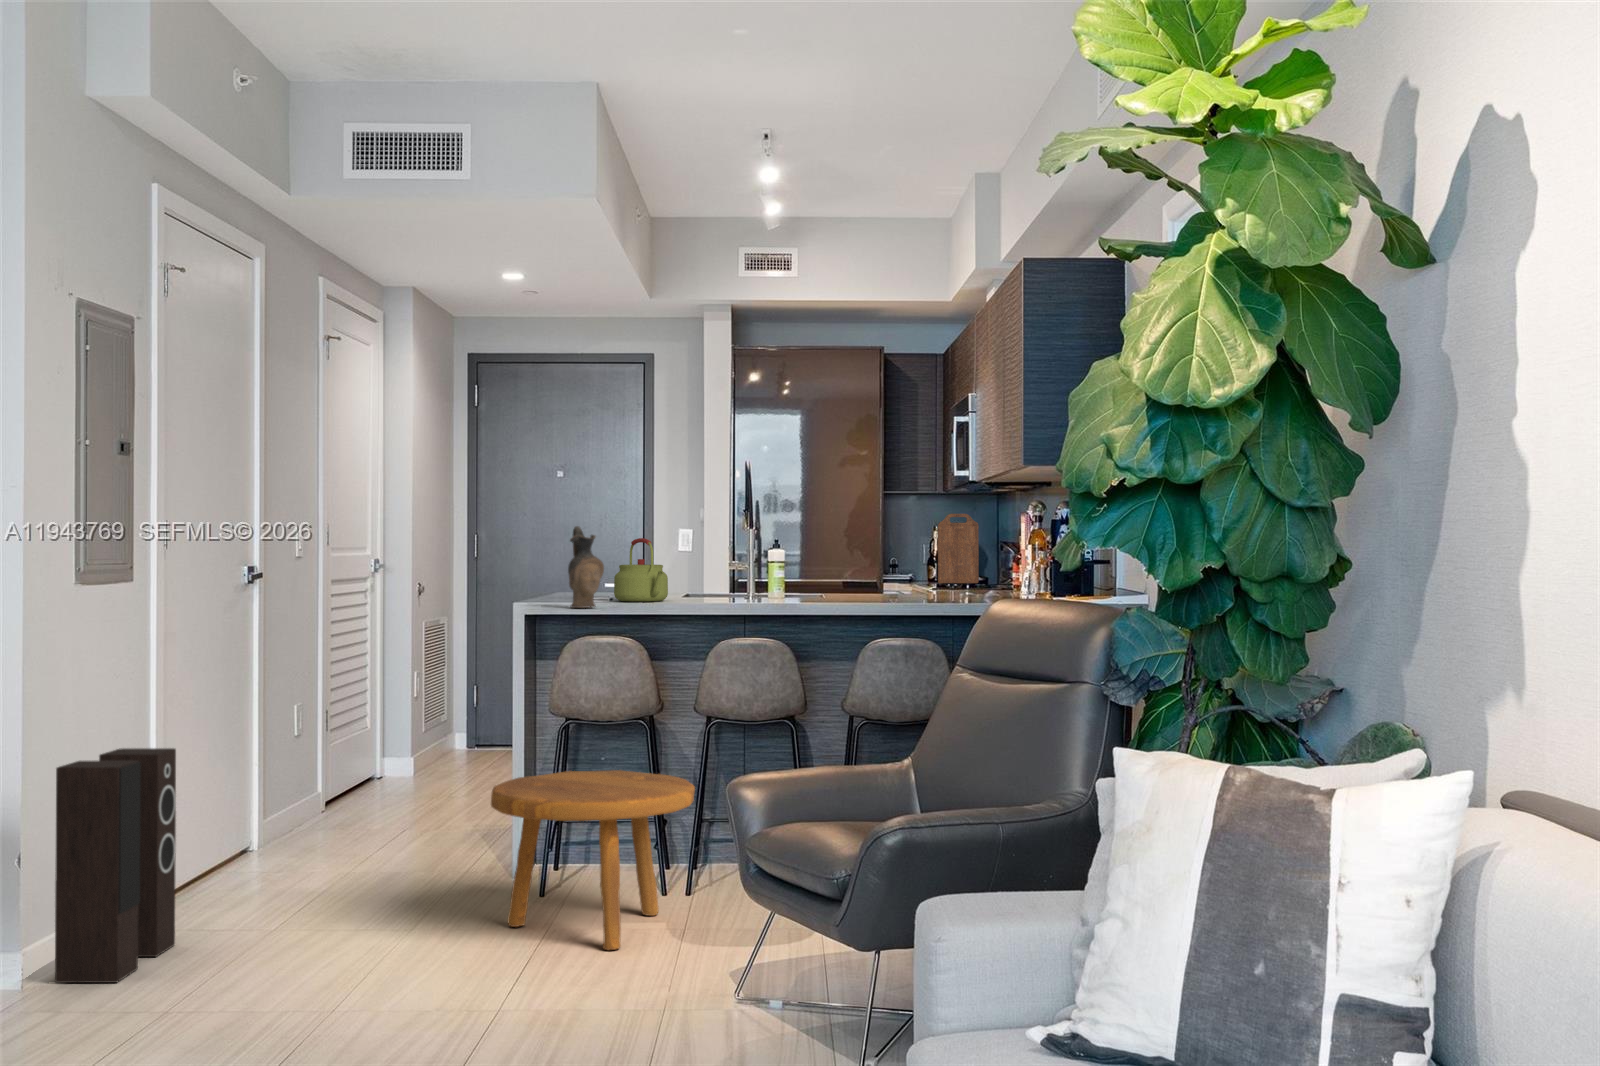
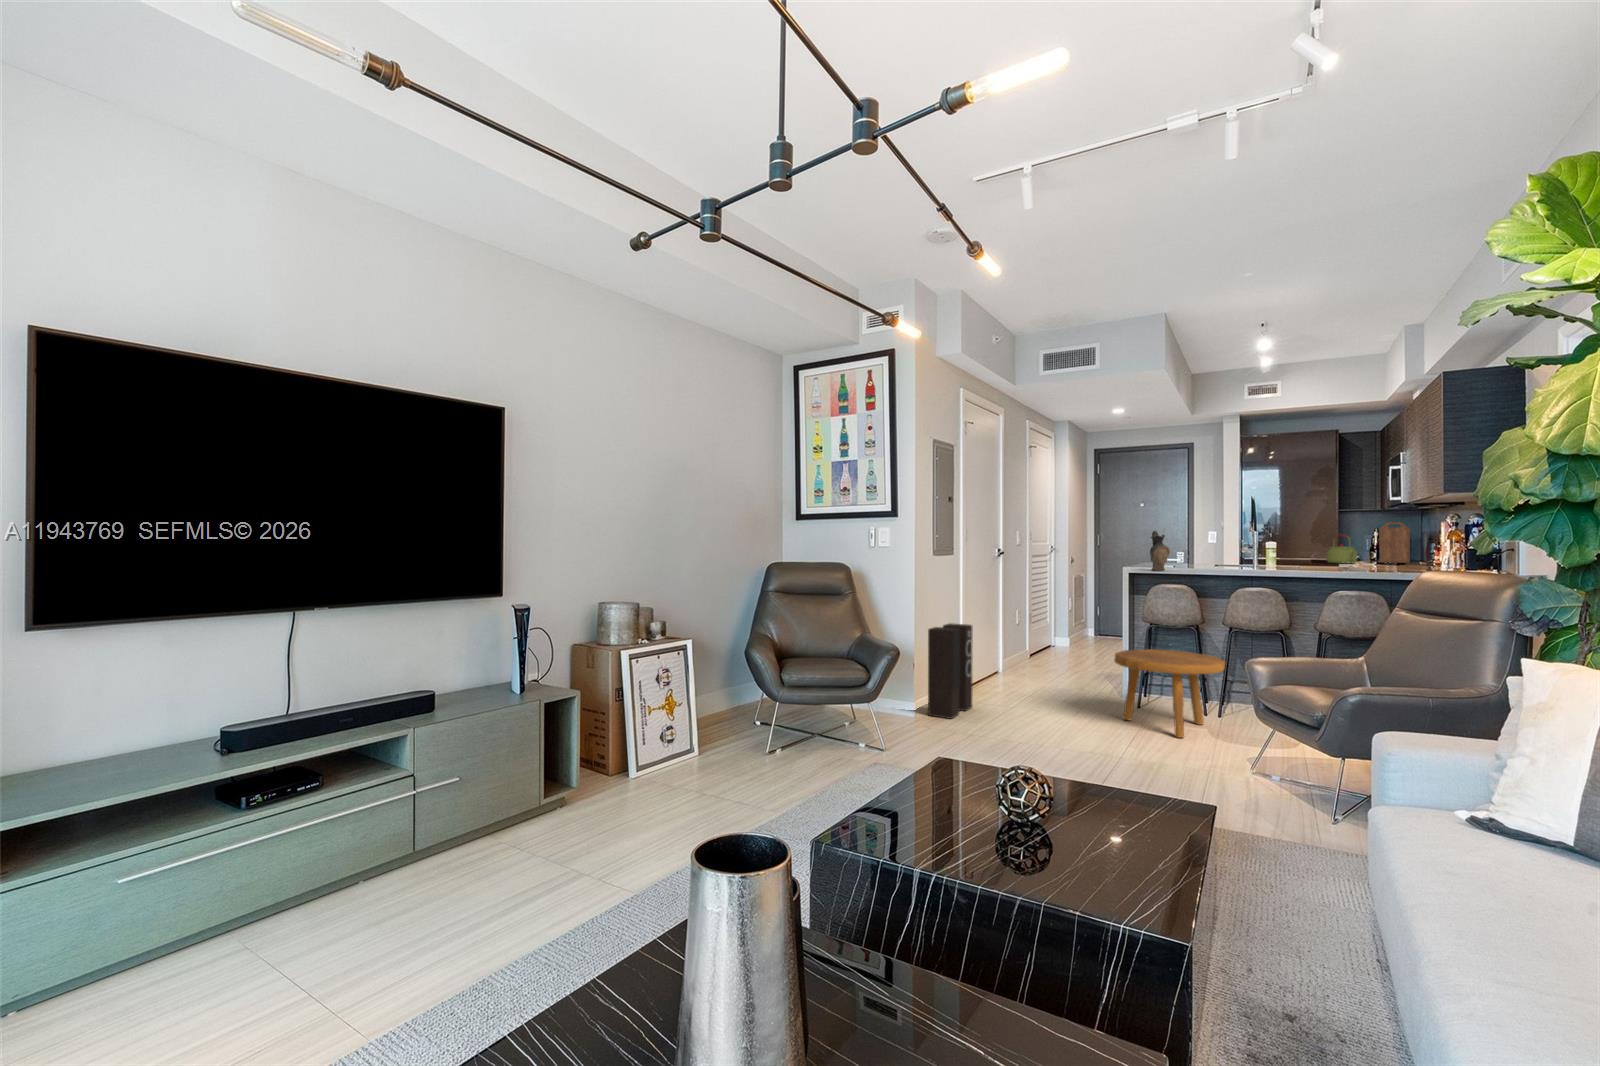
kettle: present [614,538,668,601] -> present [1326,534,1357,564]

